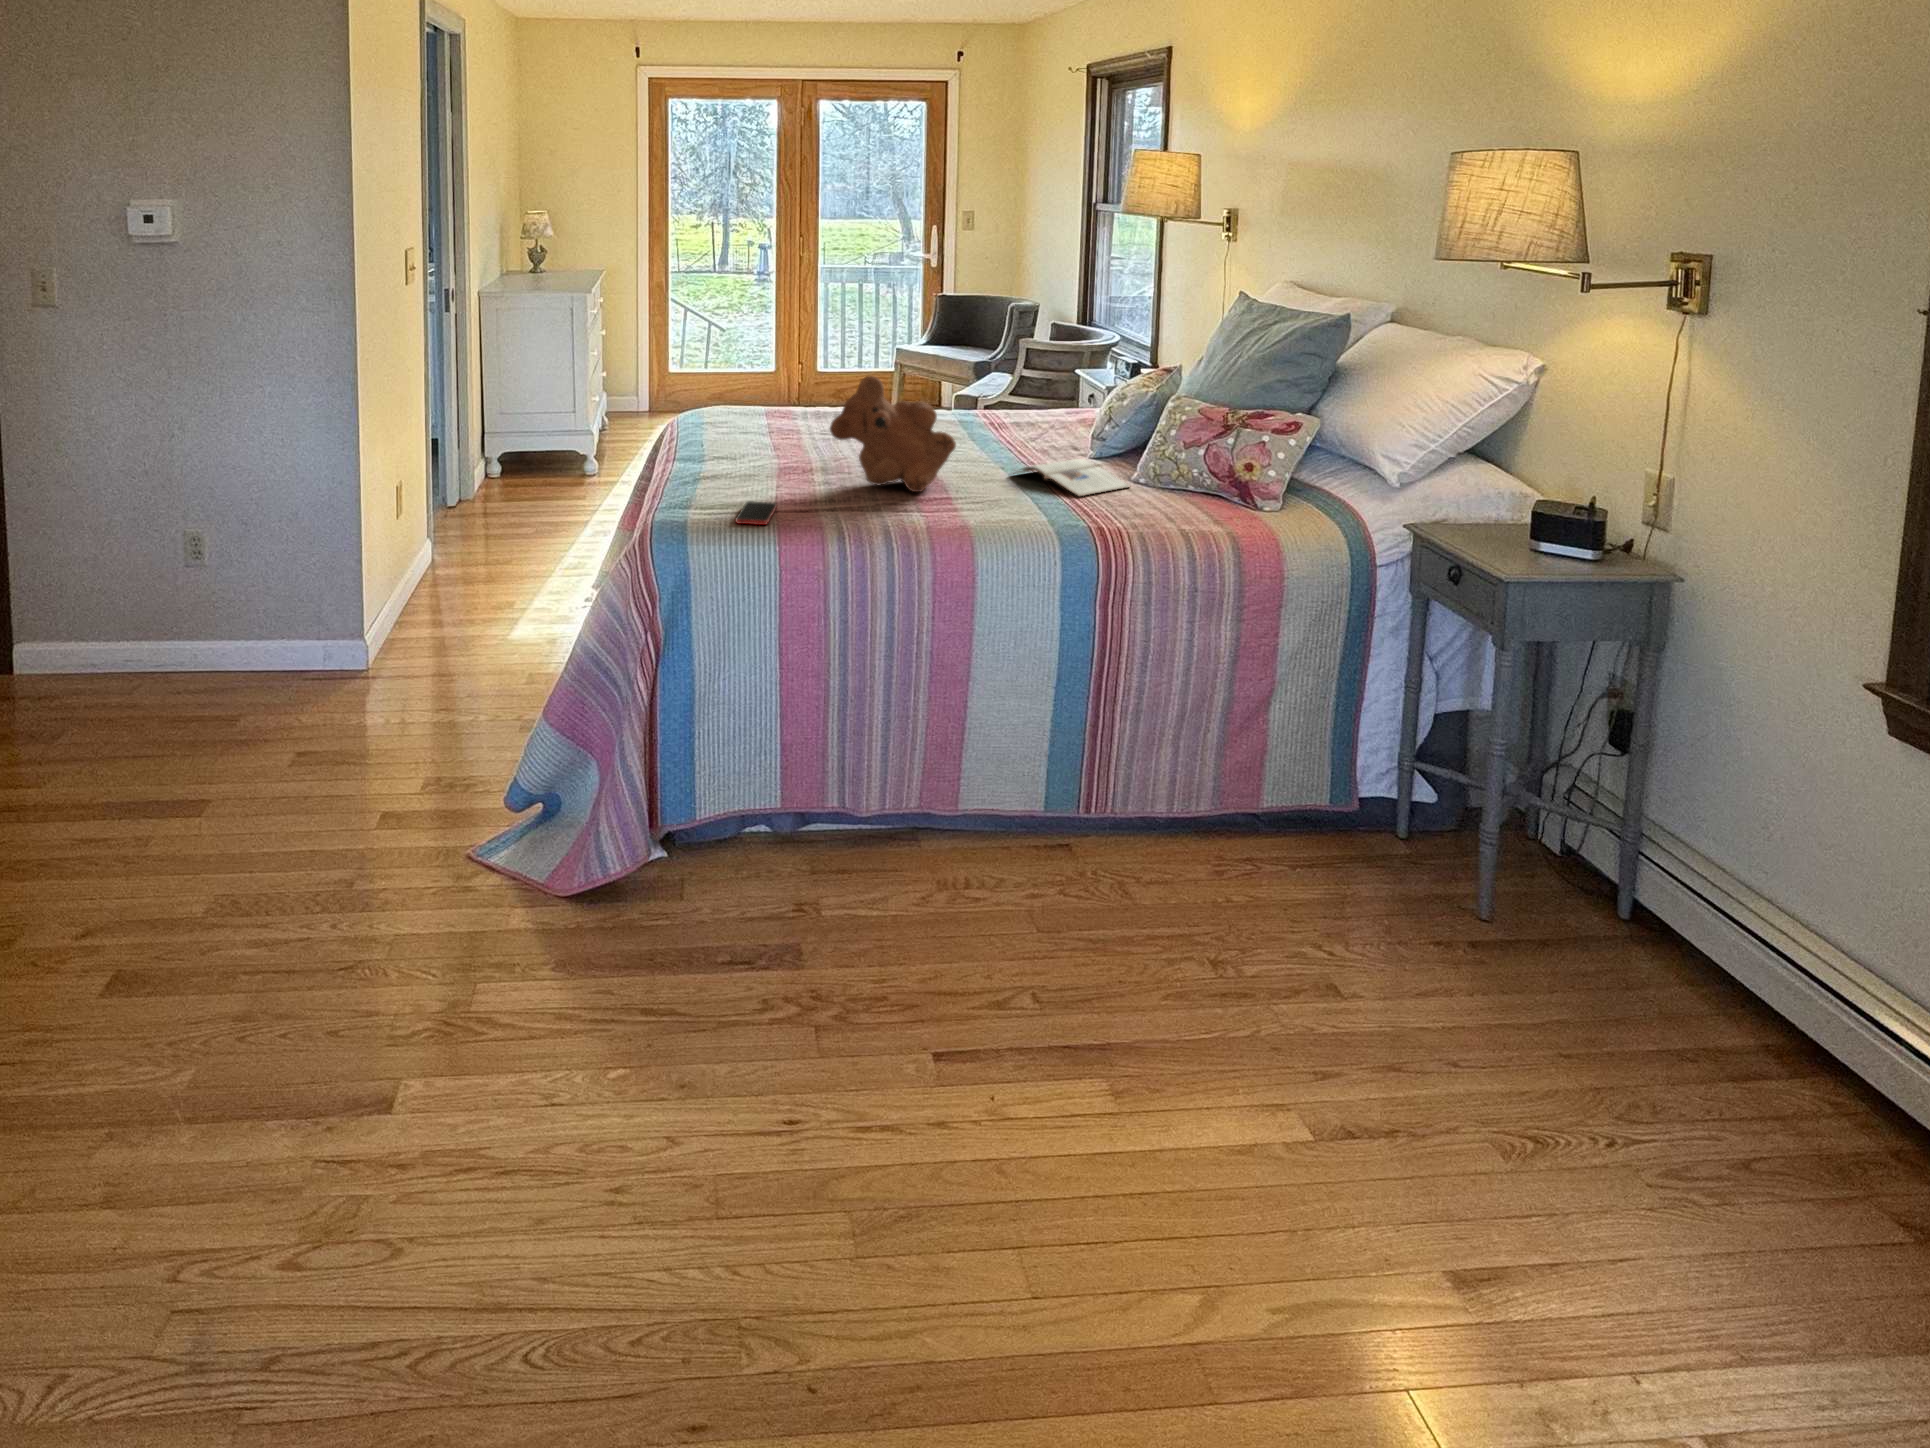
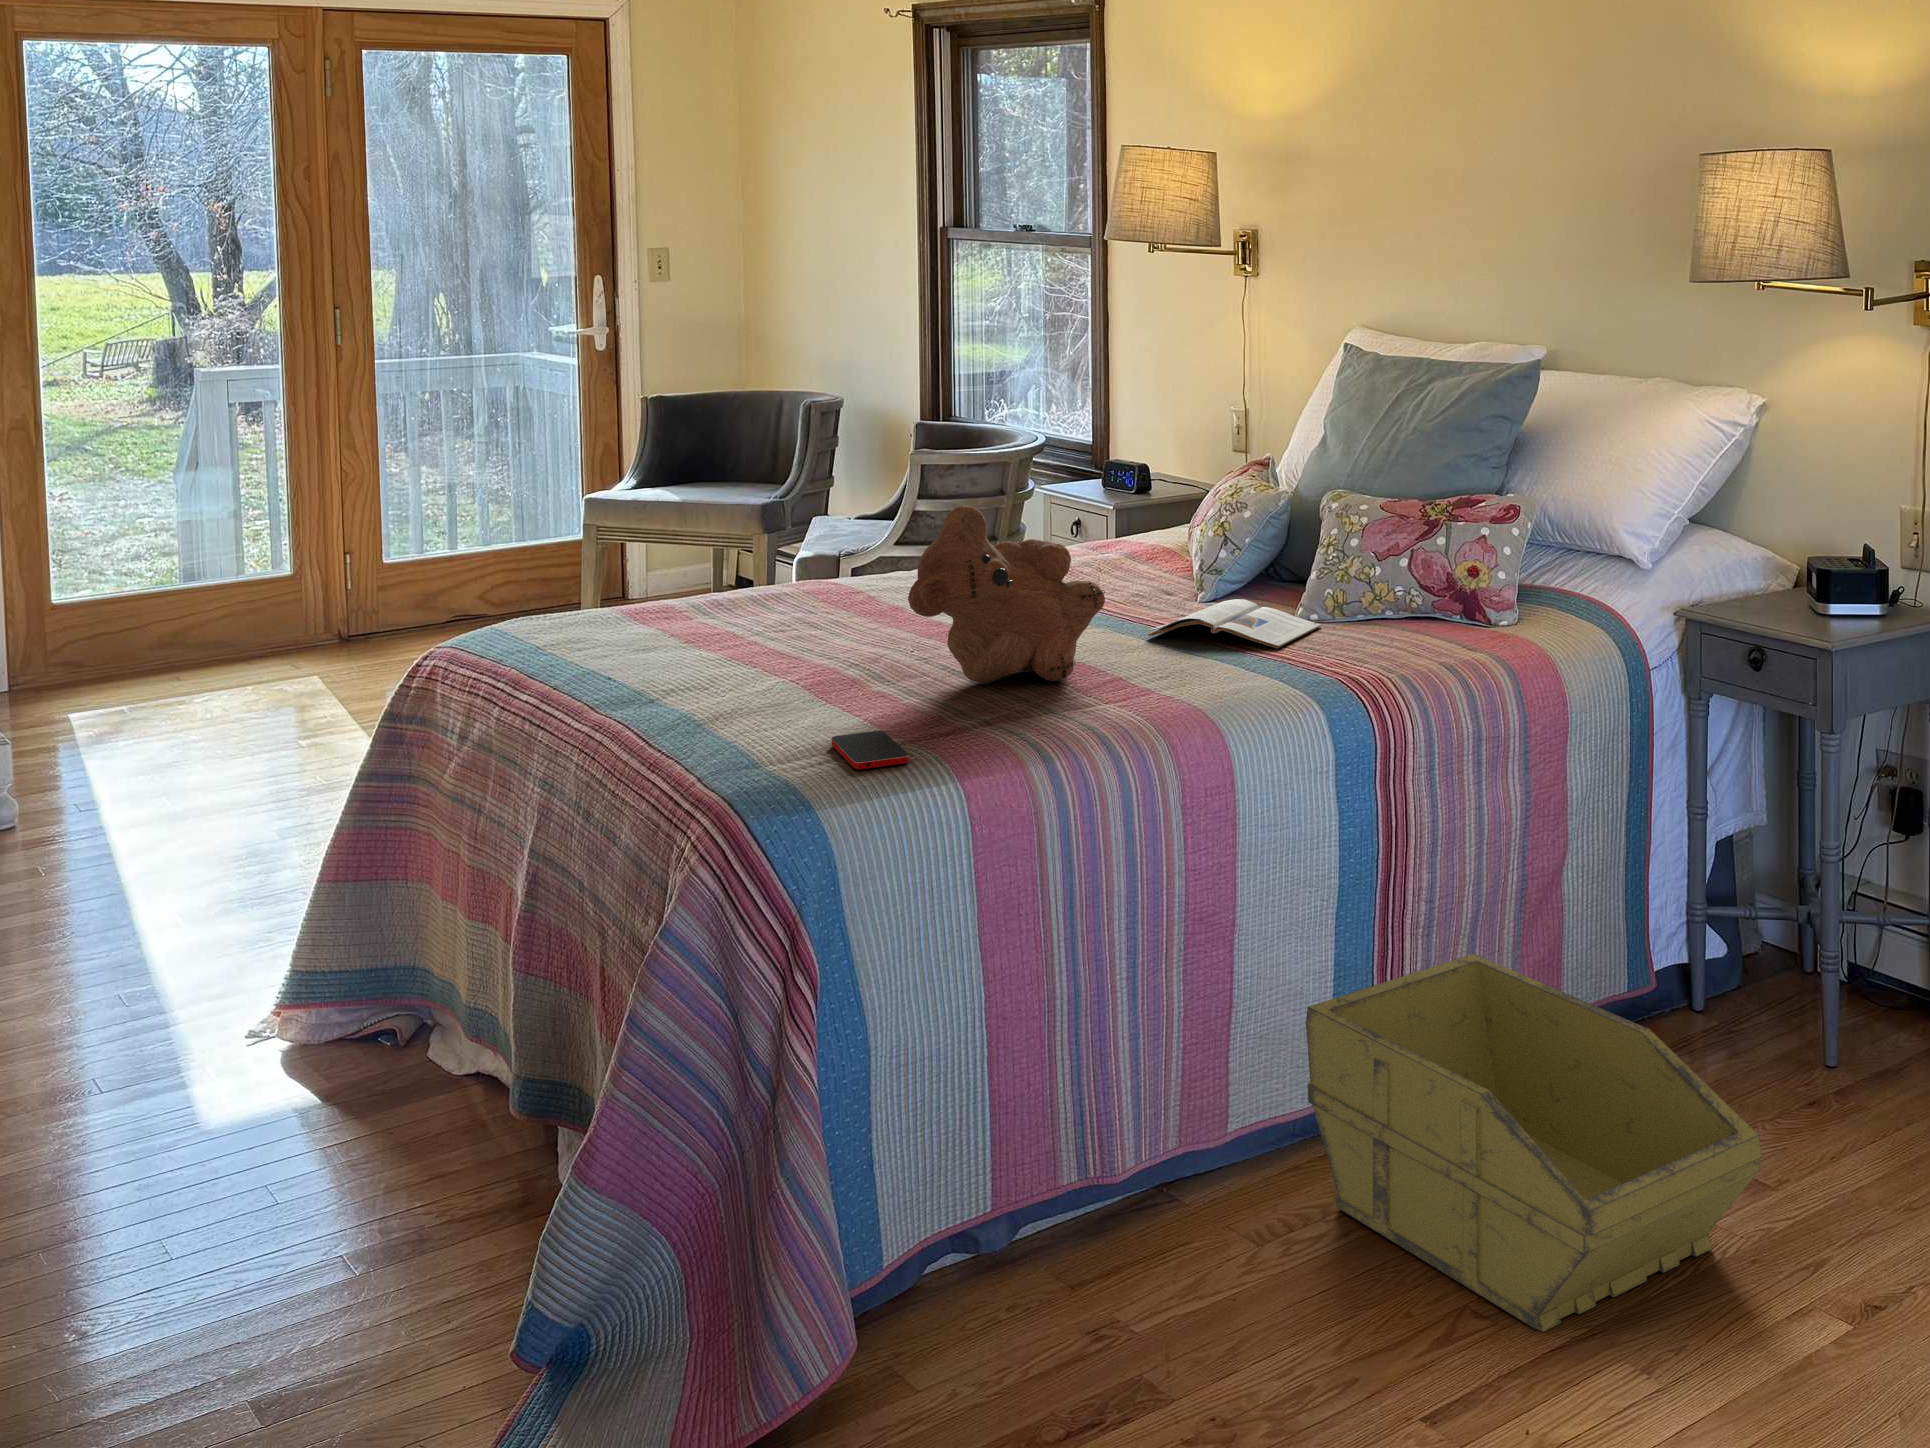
storage bin: none [1012,738,1285,1020] -> present [1306,954,1762,1332]

